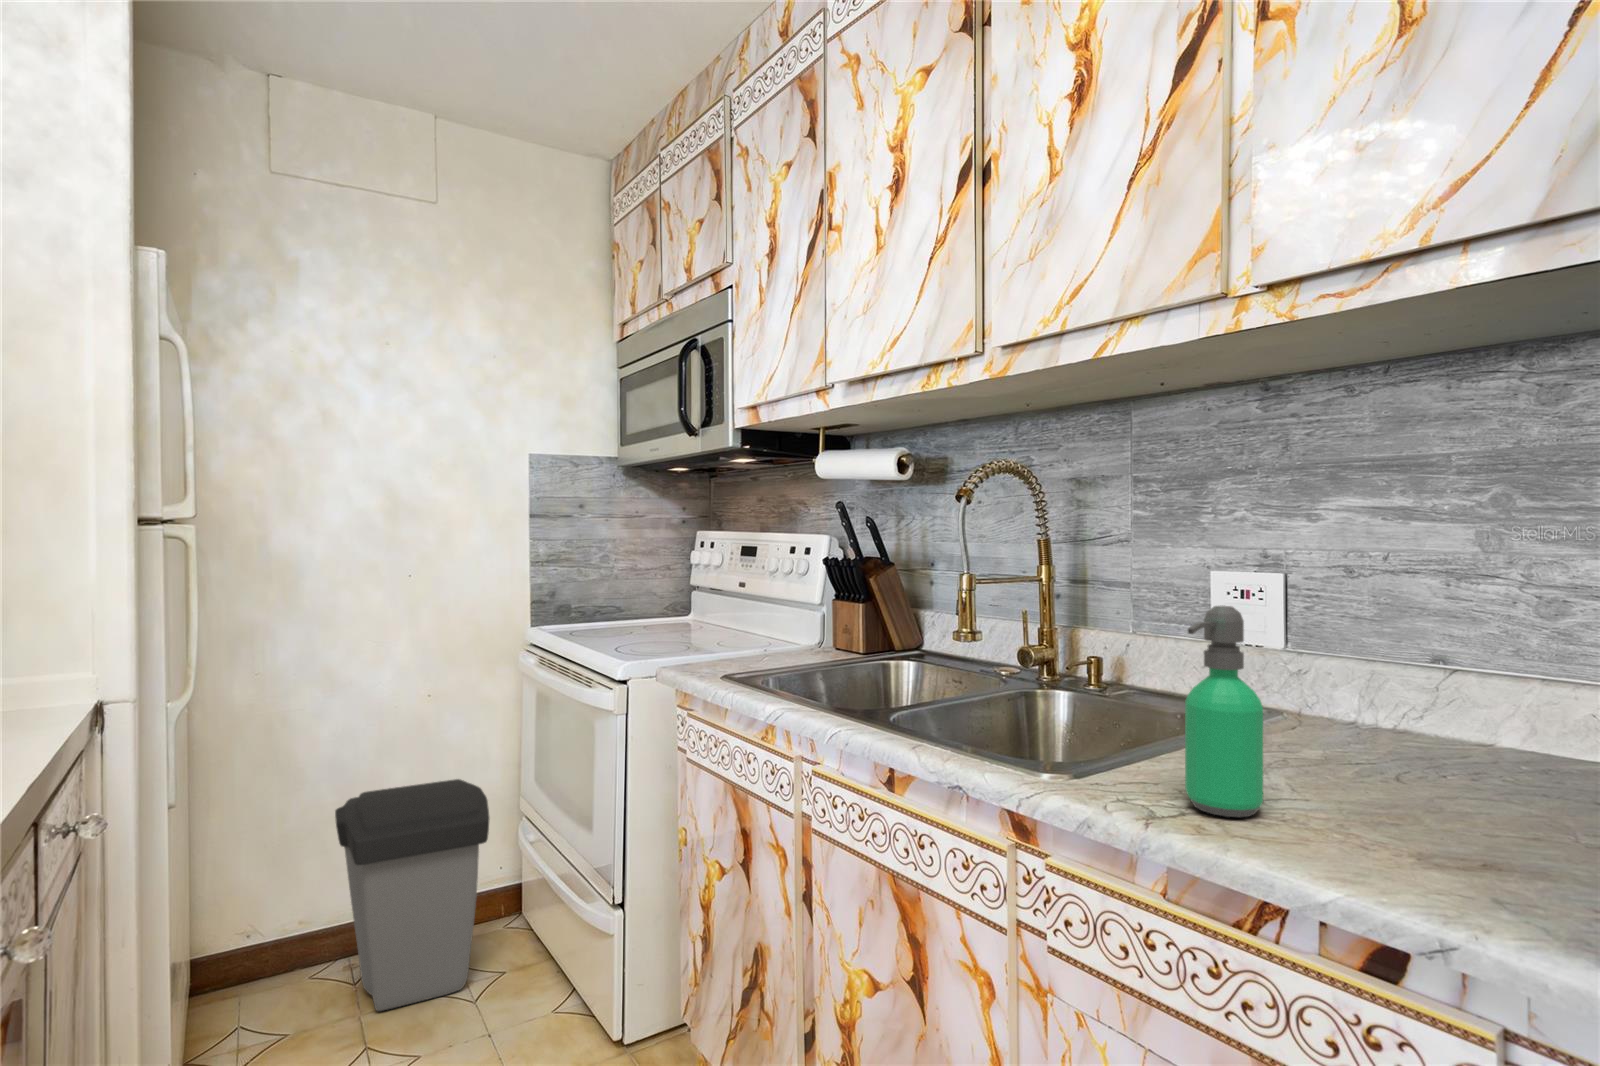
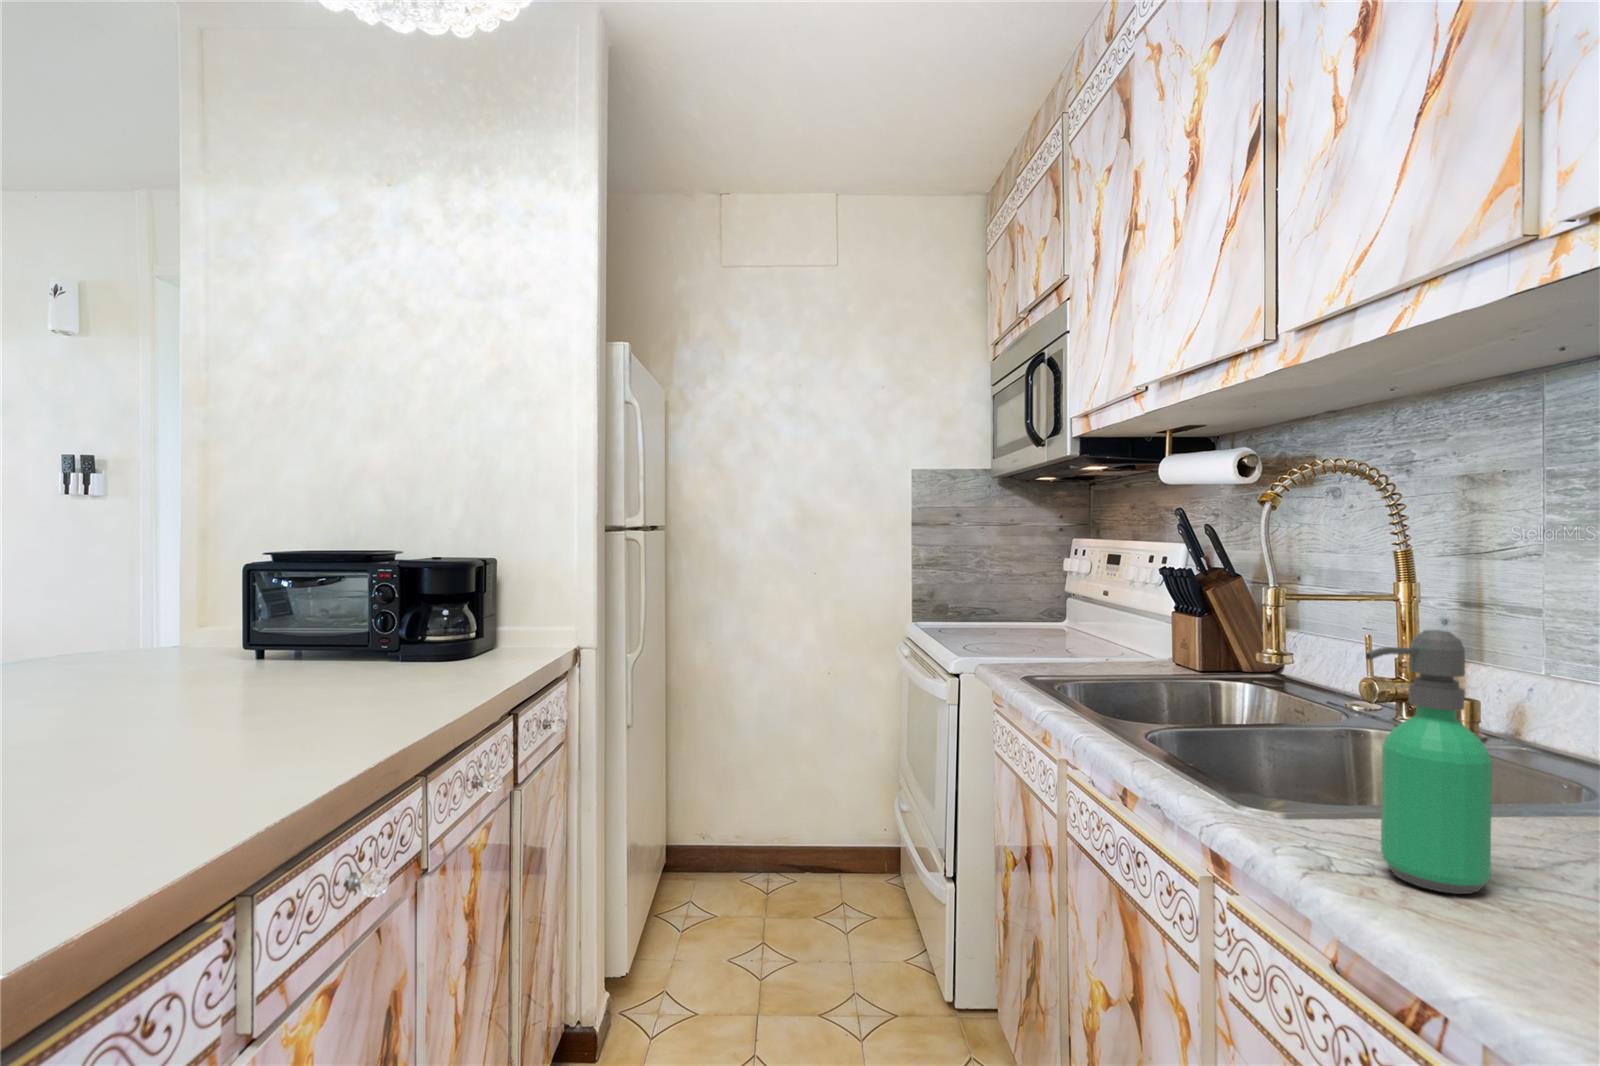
trash can: present [335,779,490,1011] -> none [747,744,860,923]

